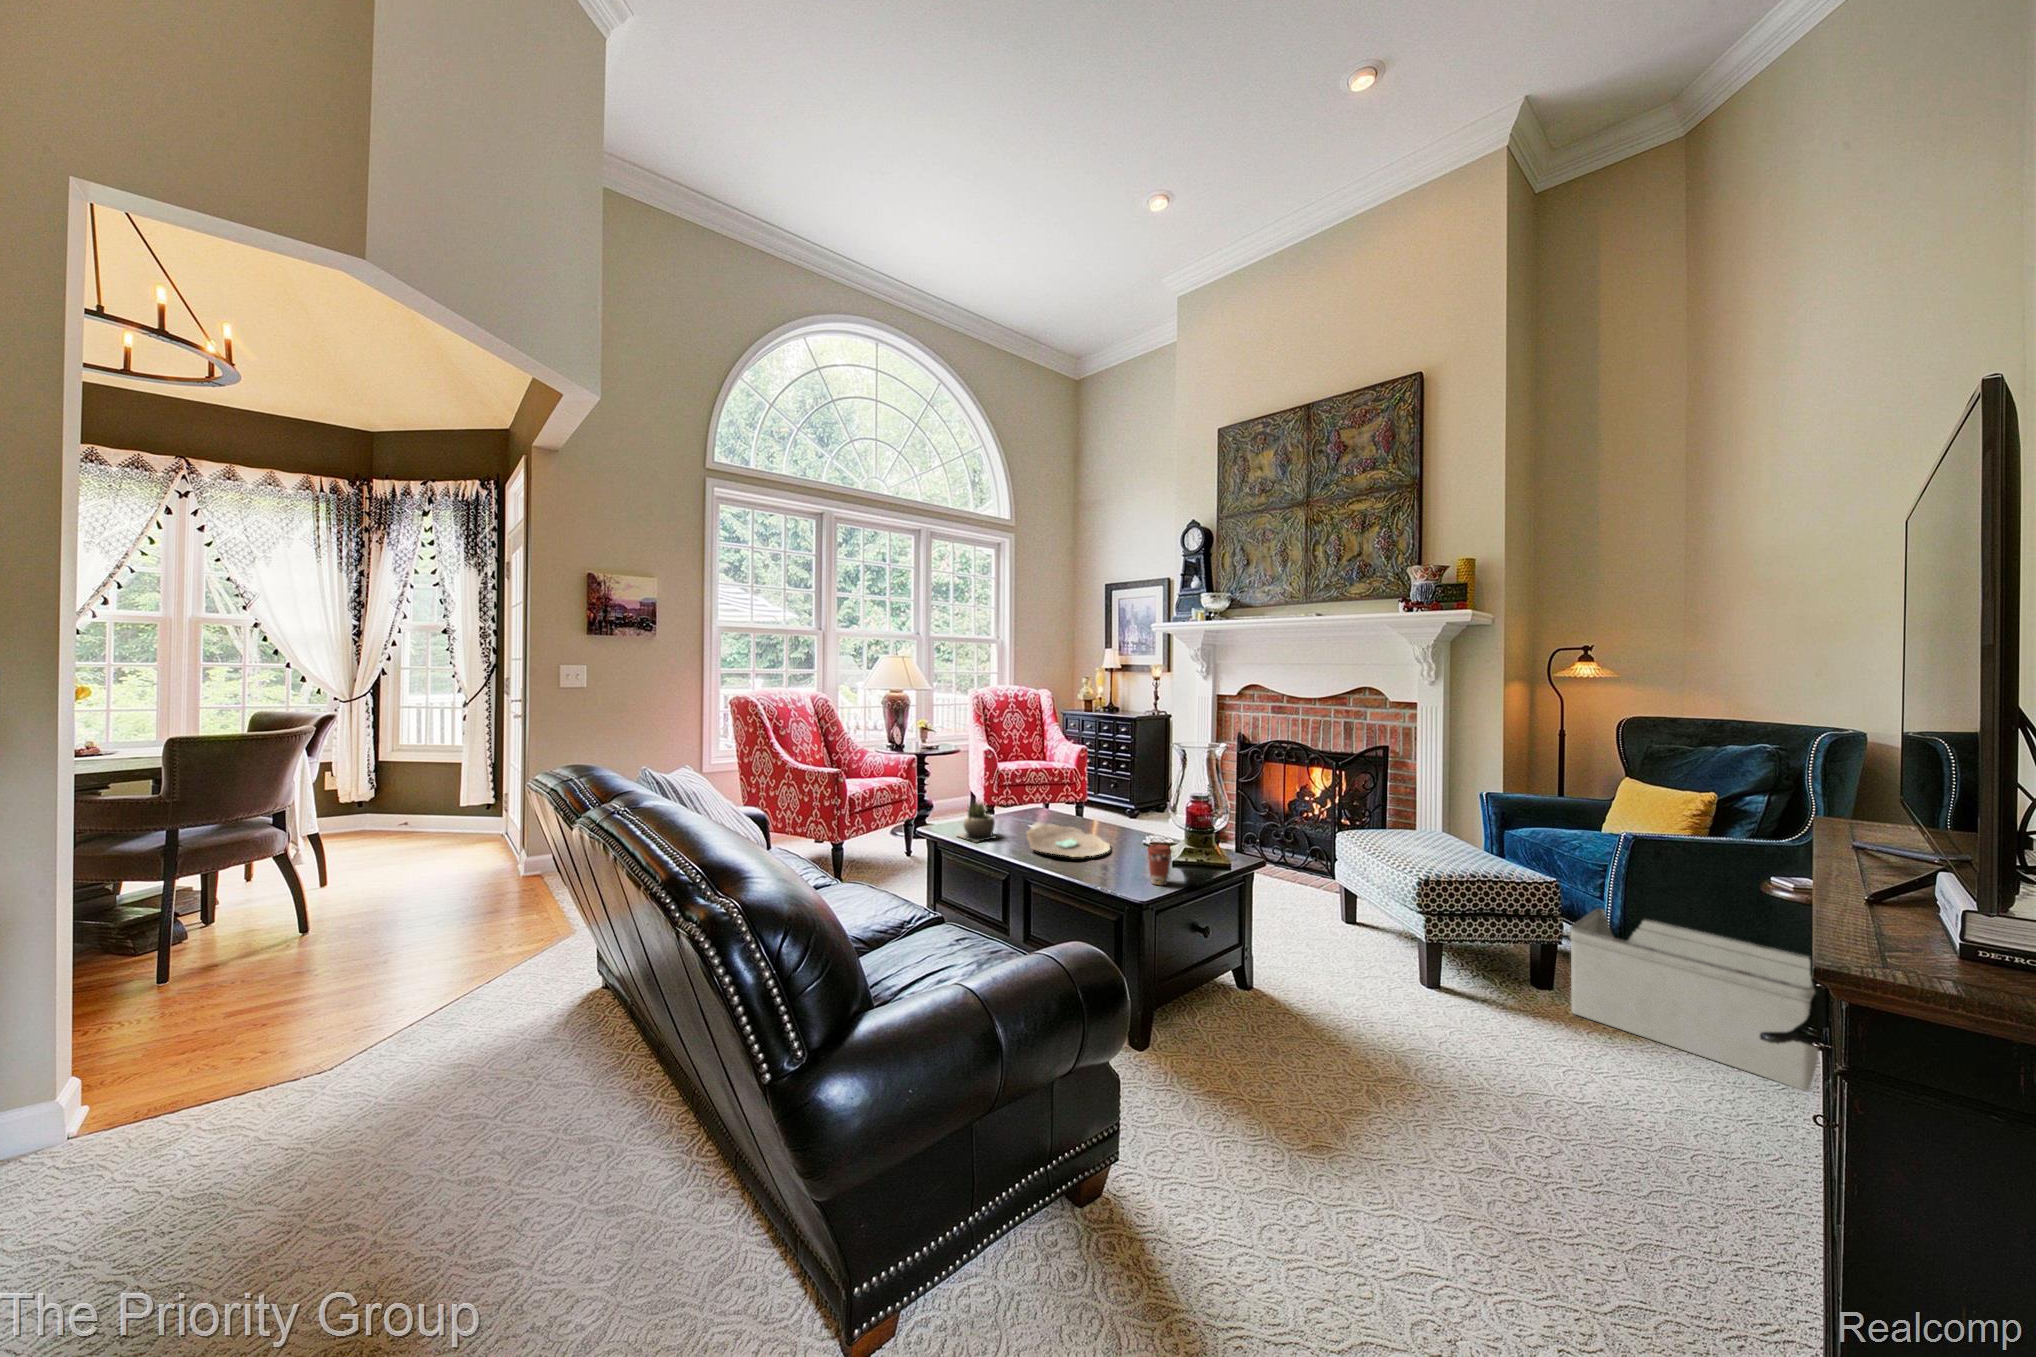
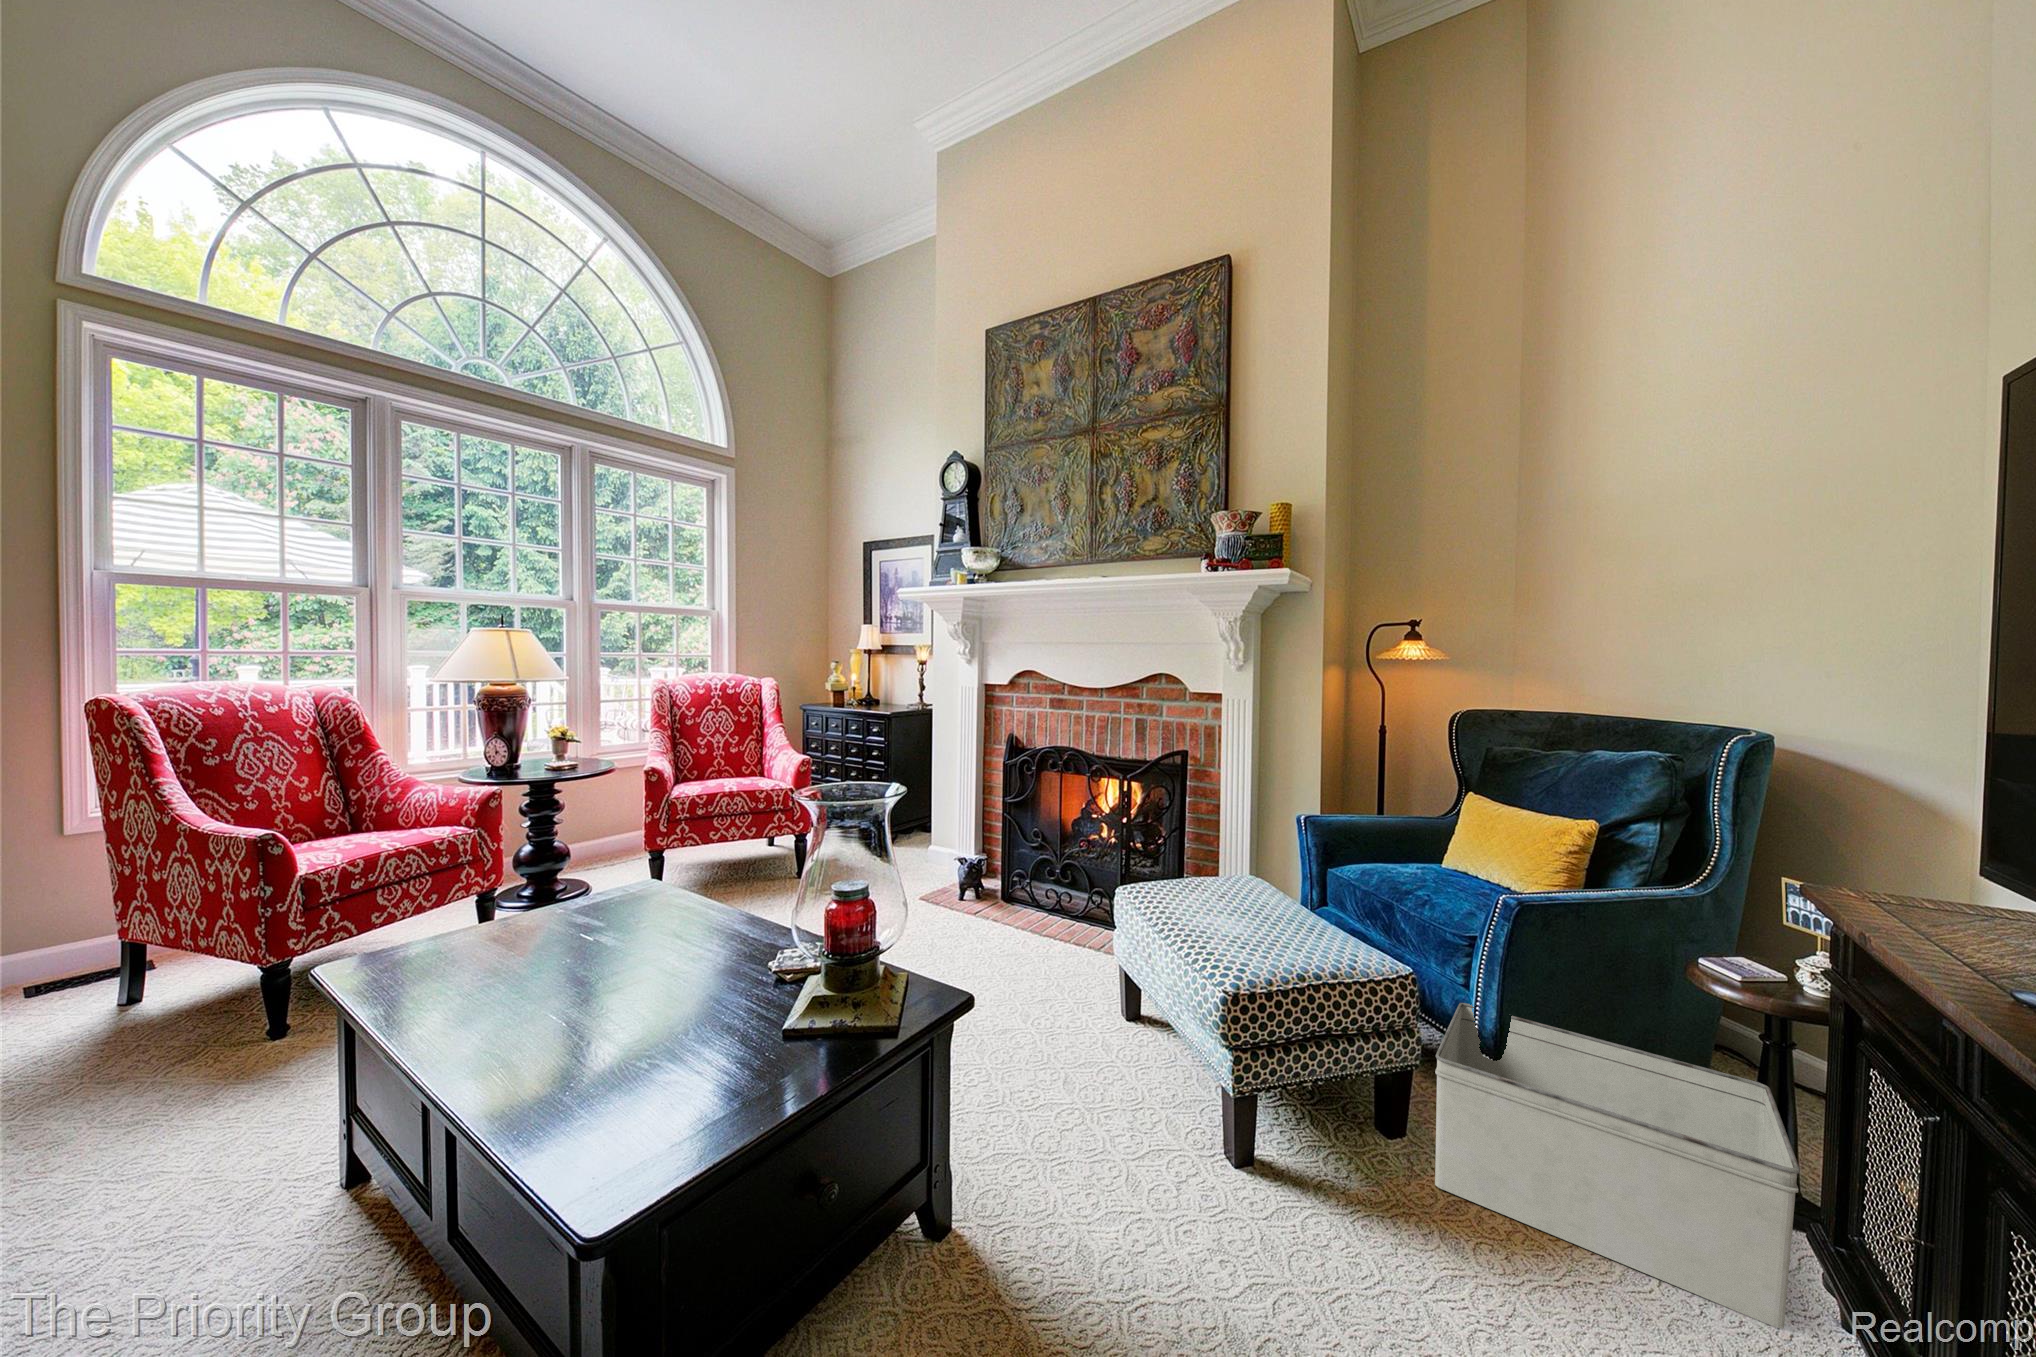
succulent plant: present [958,802,997,842] -> none [410,899,511,987]
decorative bowl: present [1026,822,1110,857] -> none [530,927,712,1020]
coffee cup: present [1147,844,1172,885] -> none [709,1001,765,1093]

